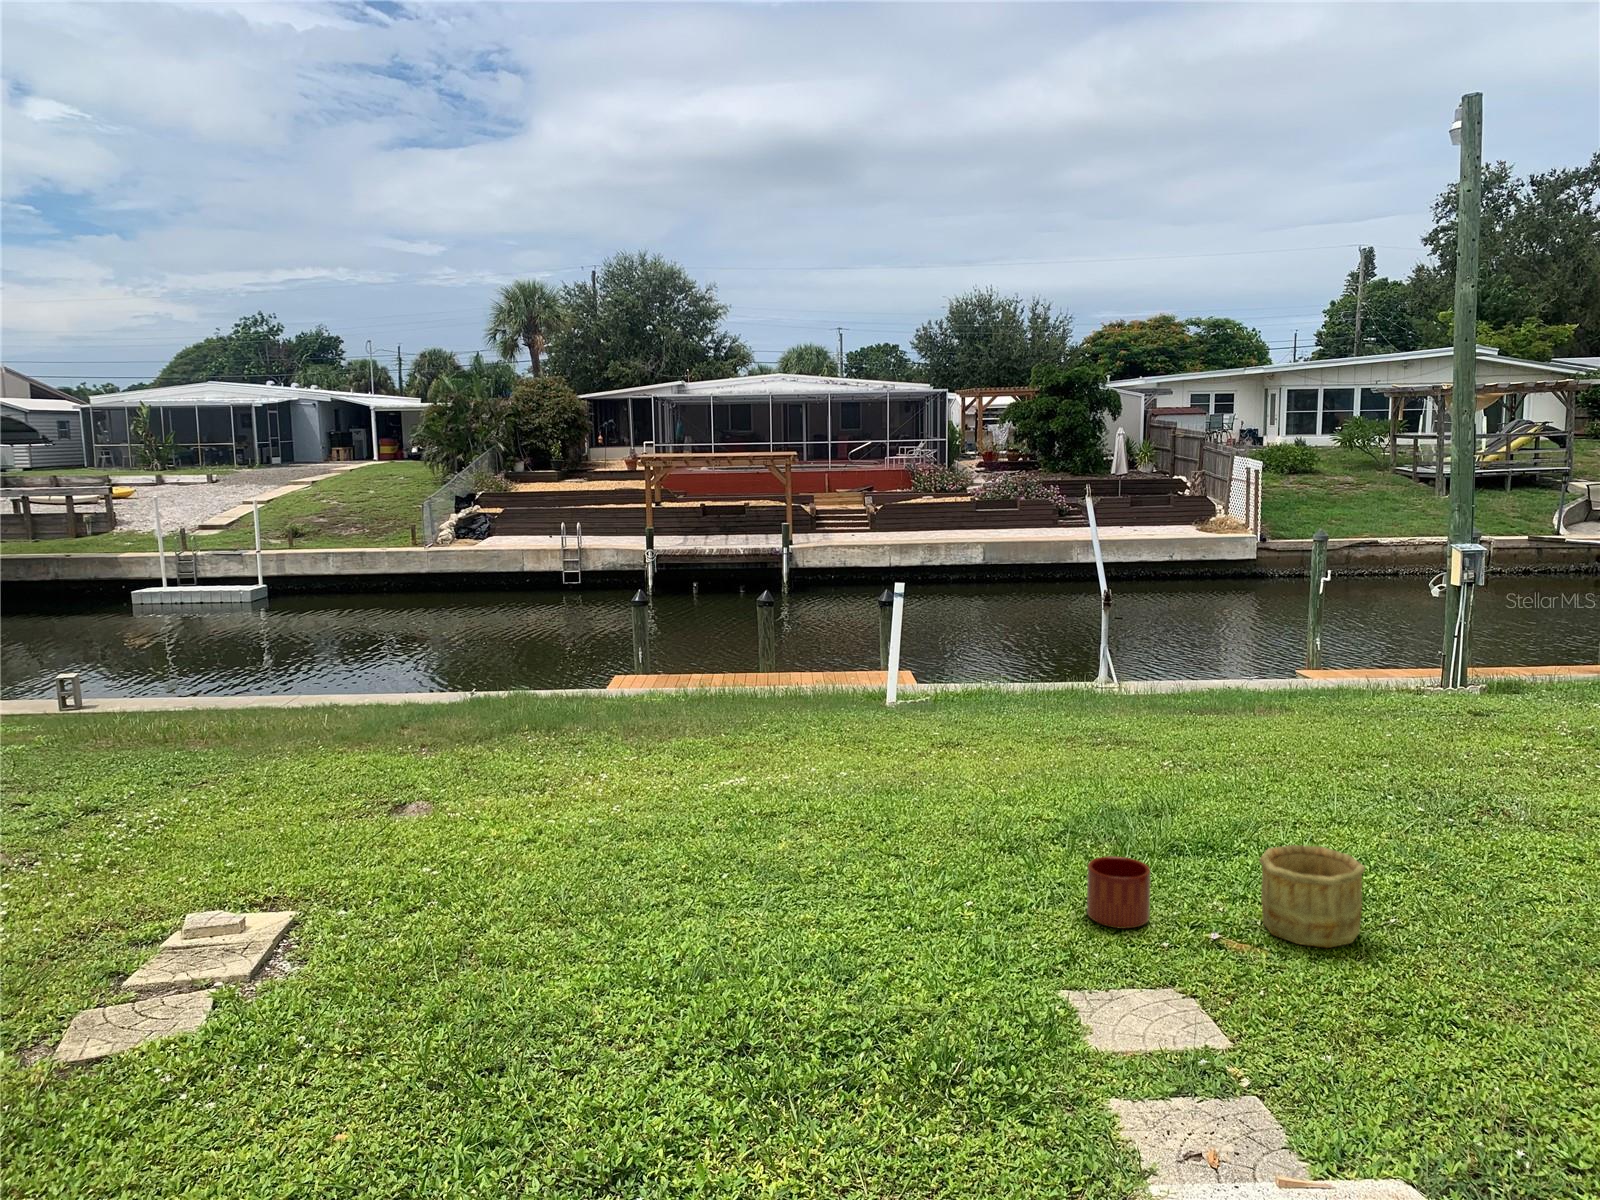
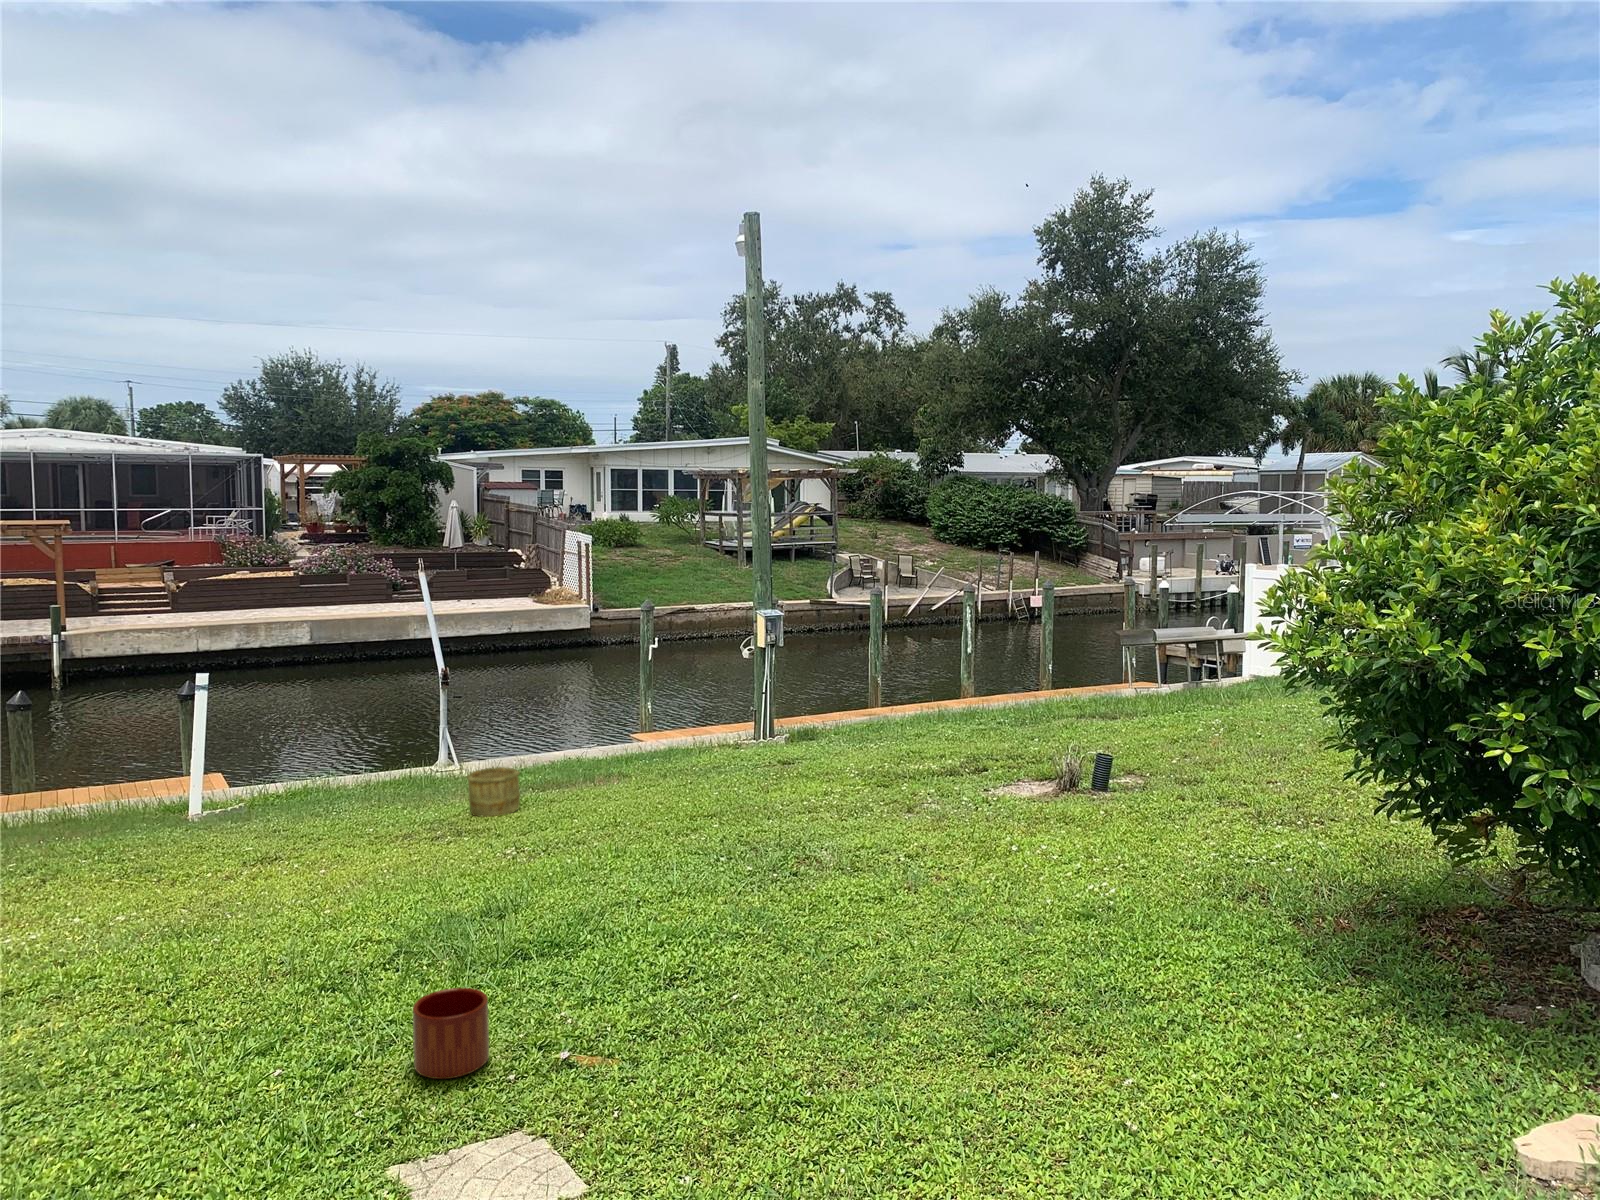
wooden bucket: present [1259,845,1365,948] -> present [467,767,520,817]

